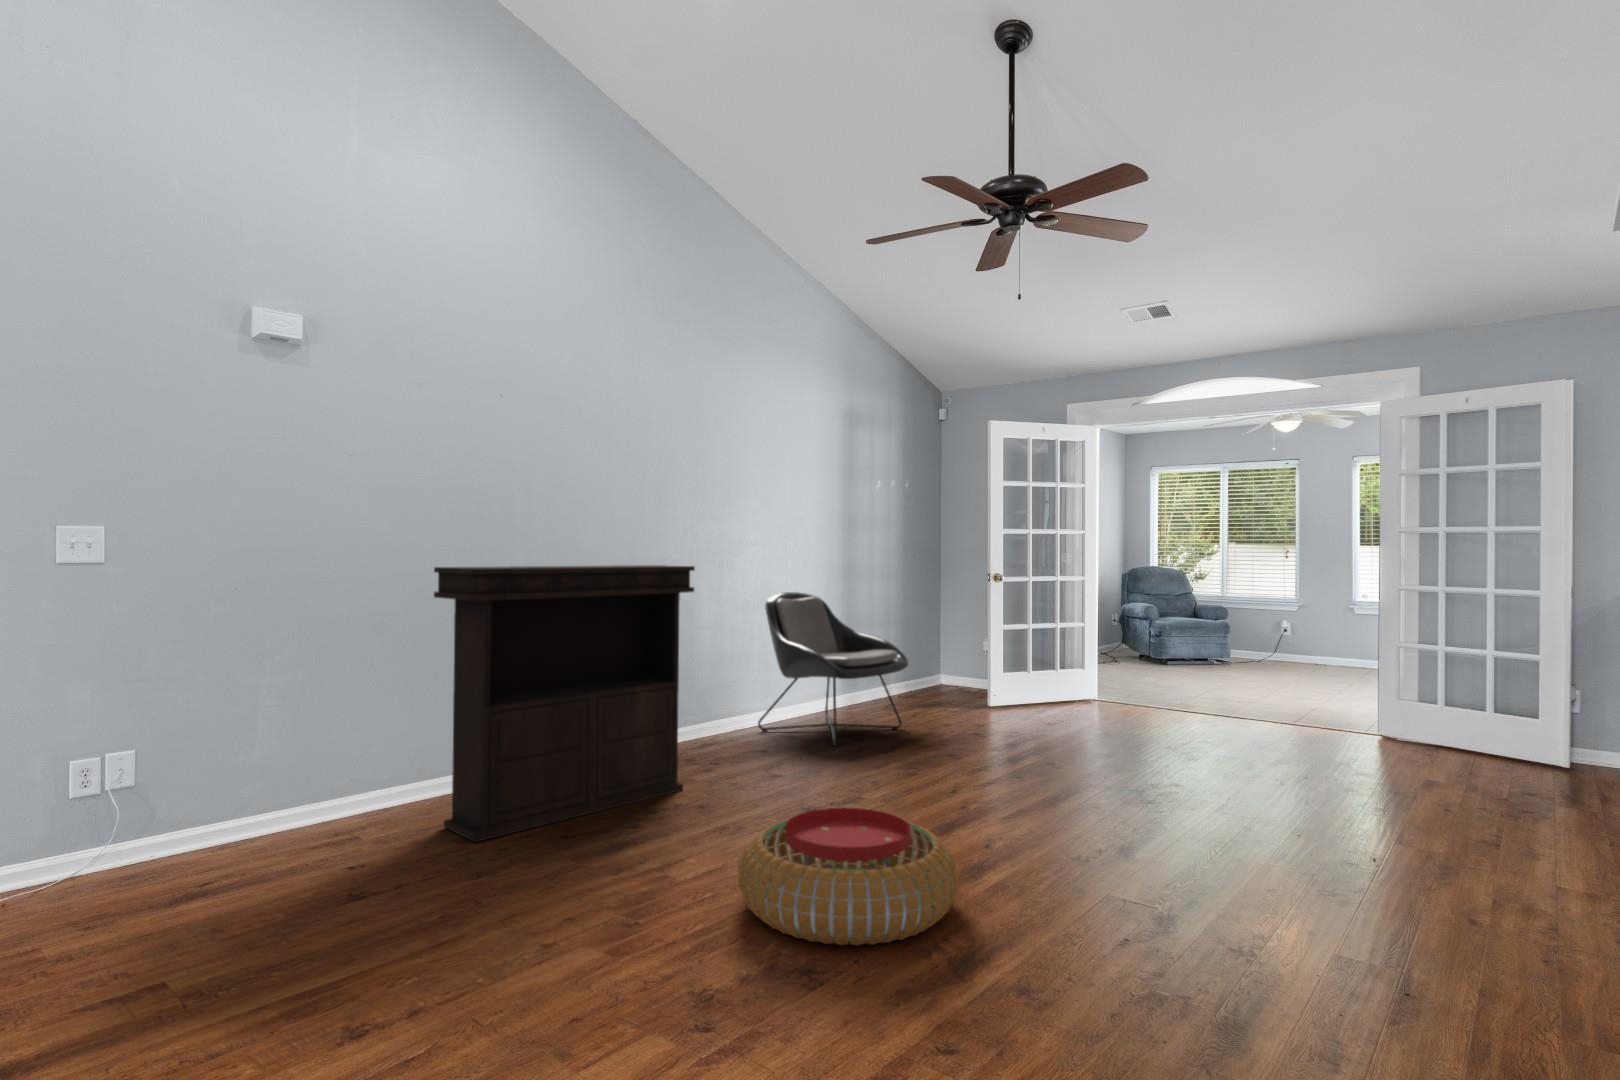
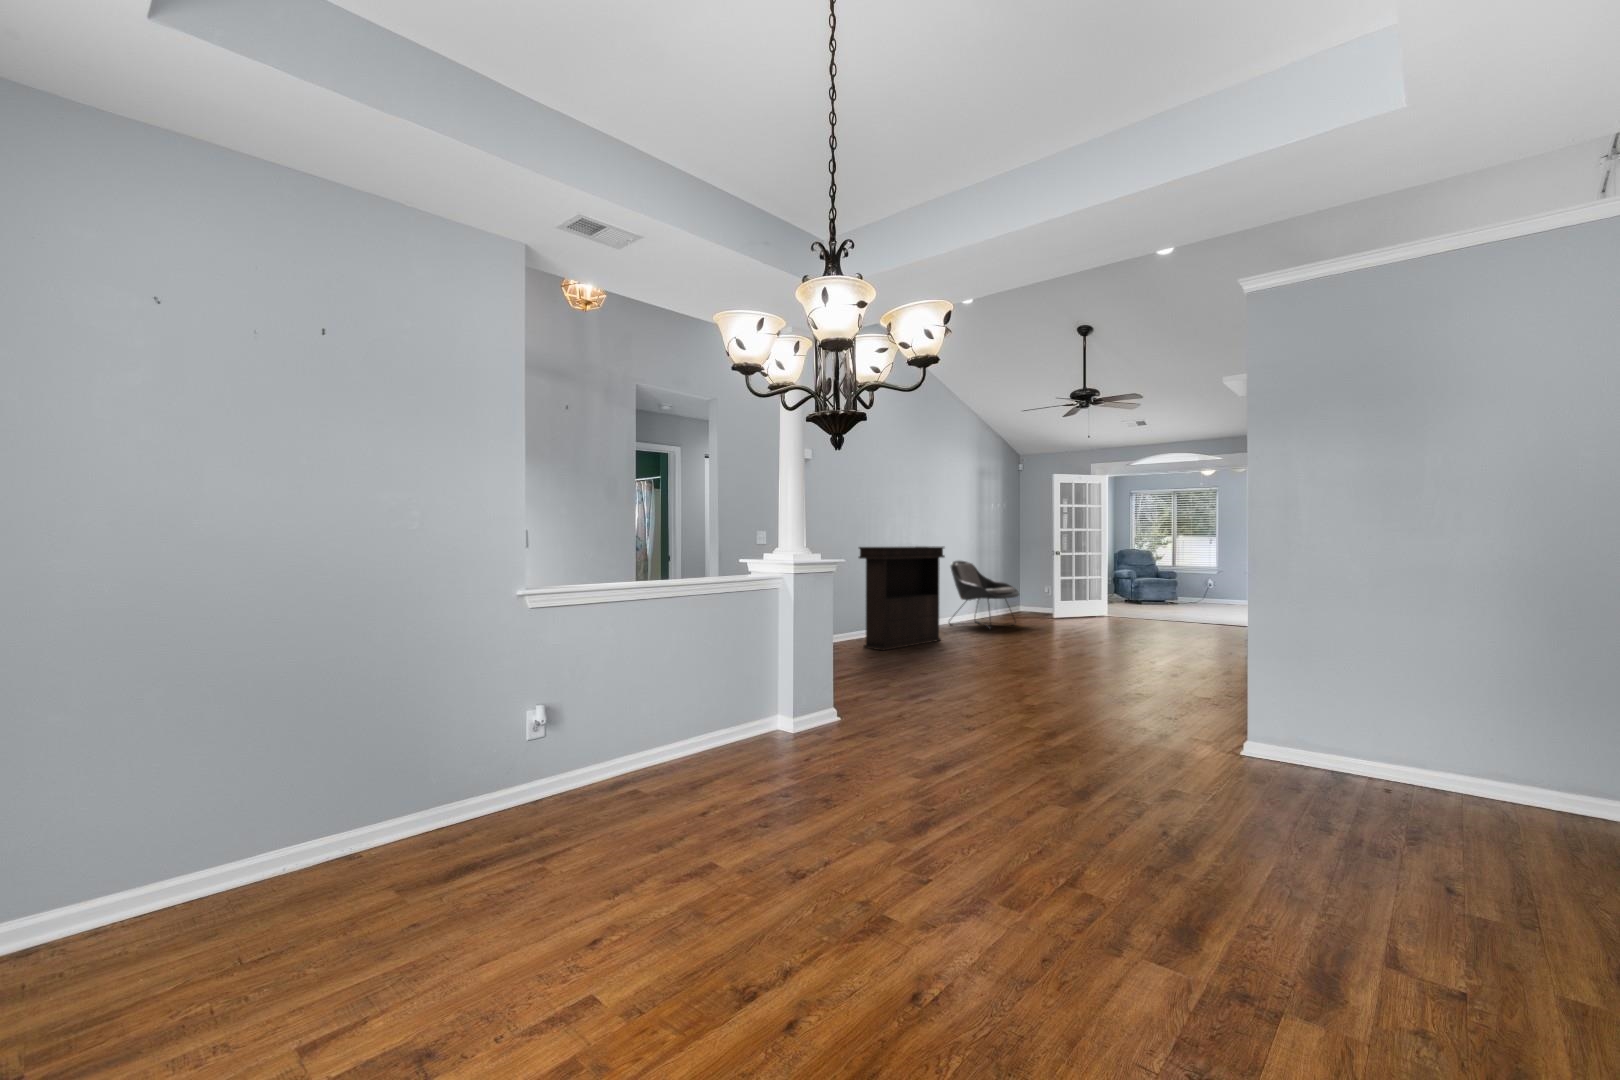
pouf: present [738,808,958,945] -> none [1000,631,1080,667]

